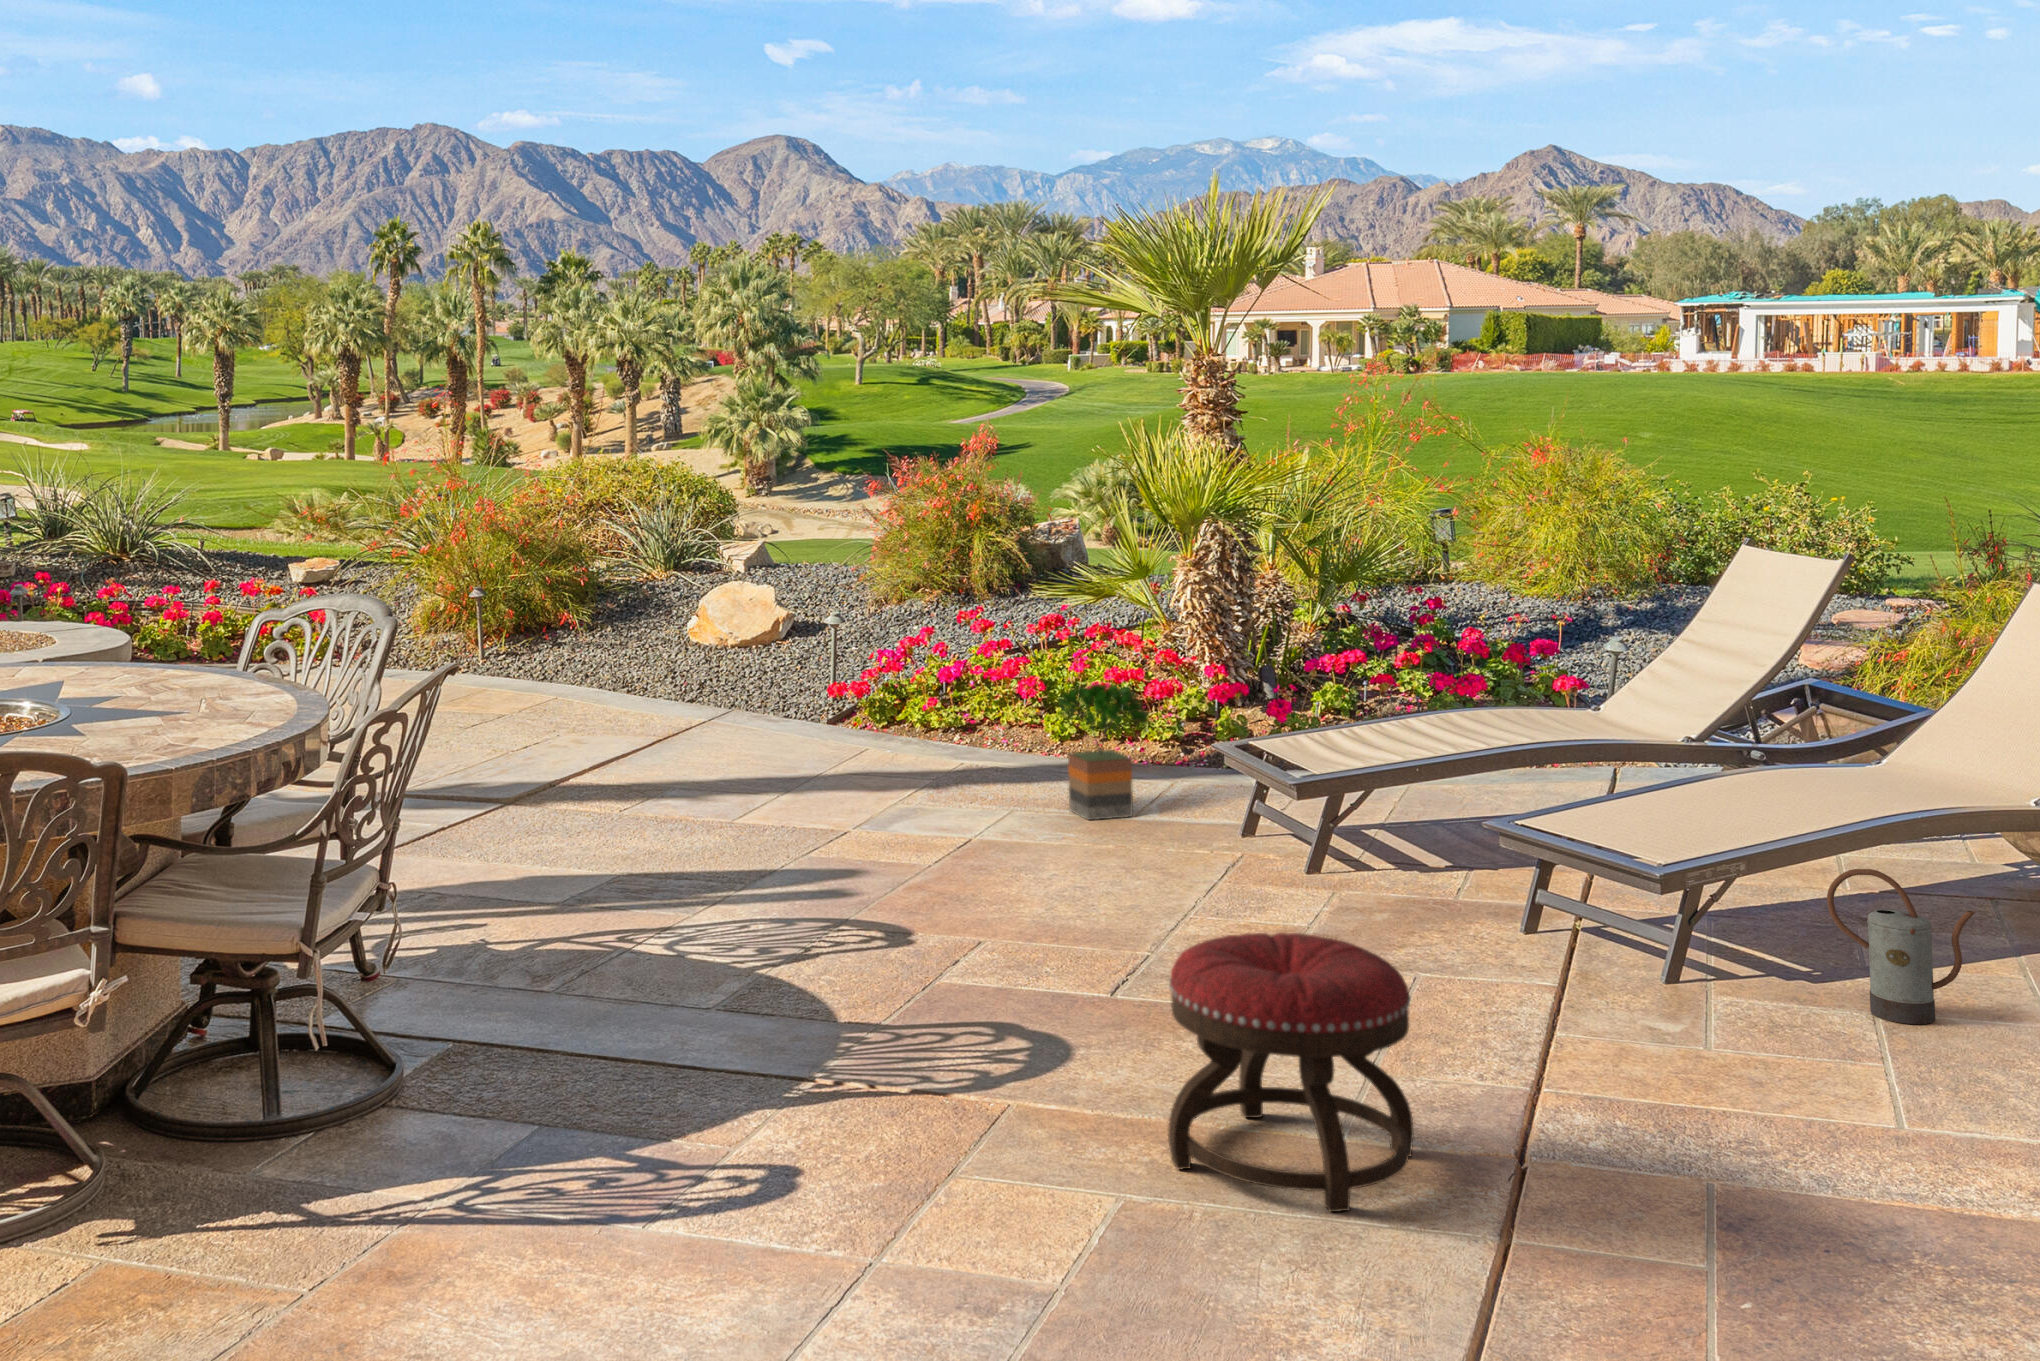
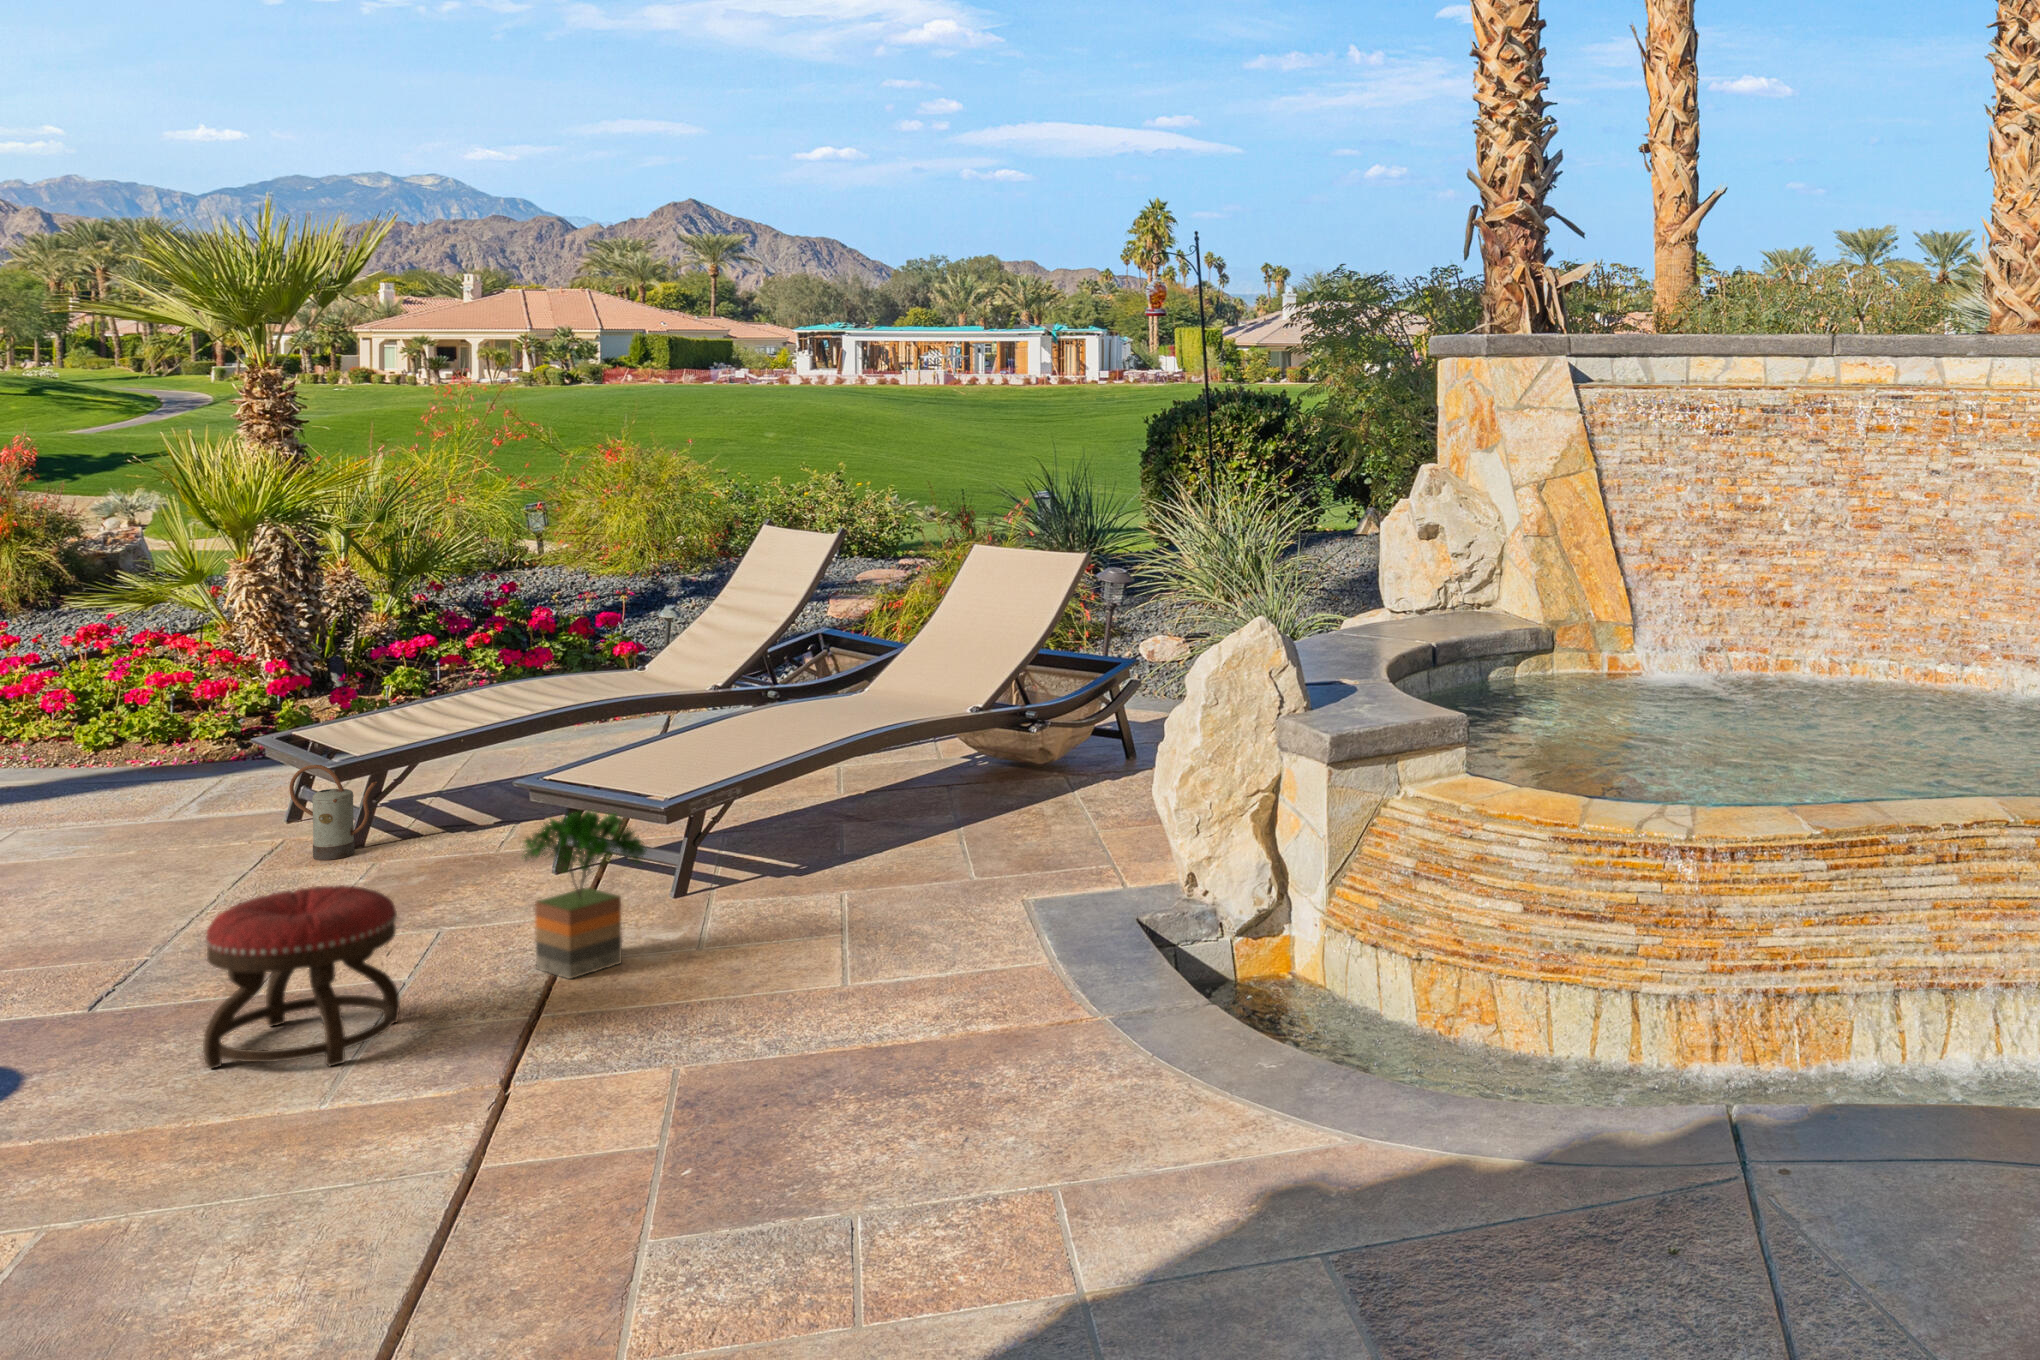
potted tree: present [1059,684,1151,820] -> present [522,810,647,979]
watering can: present [1827,869,1975,1024] -> present [289,765,377,860]

